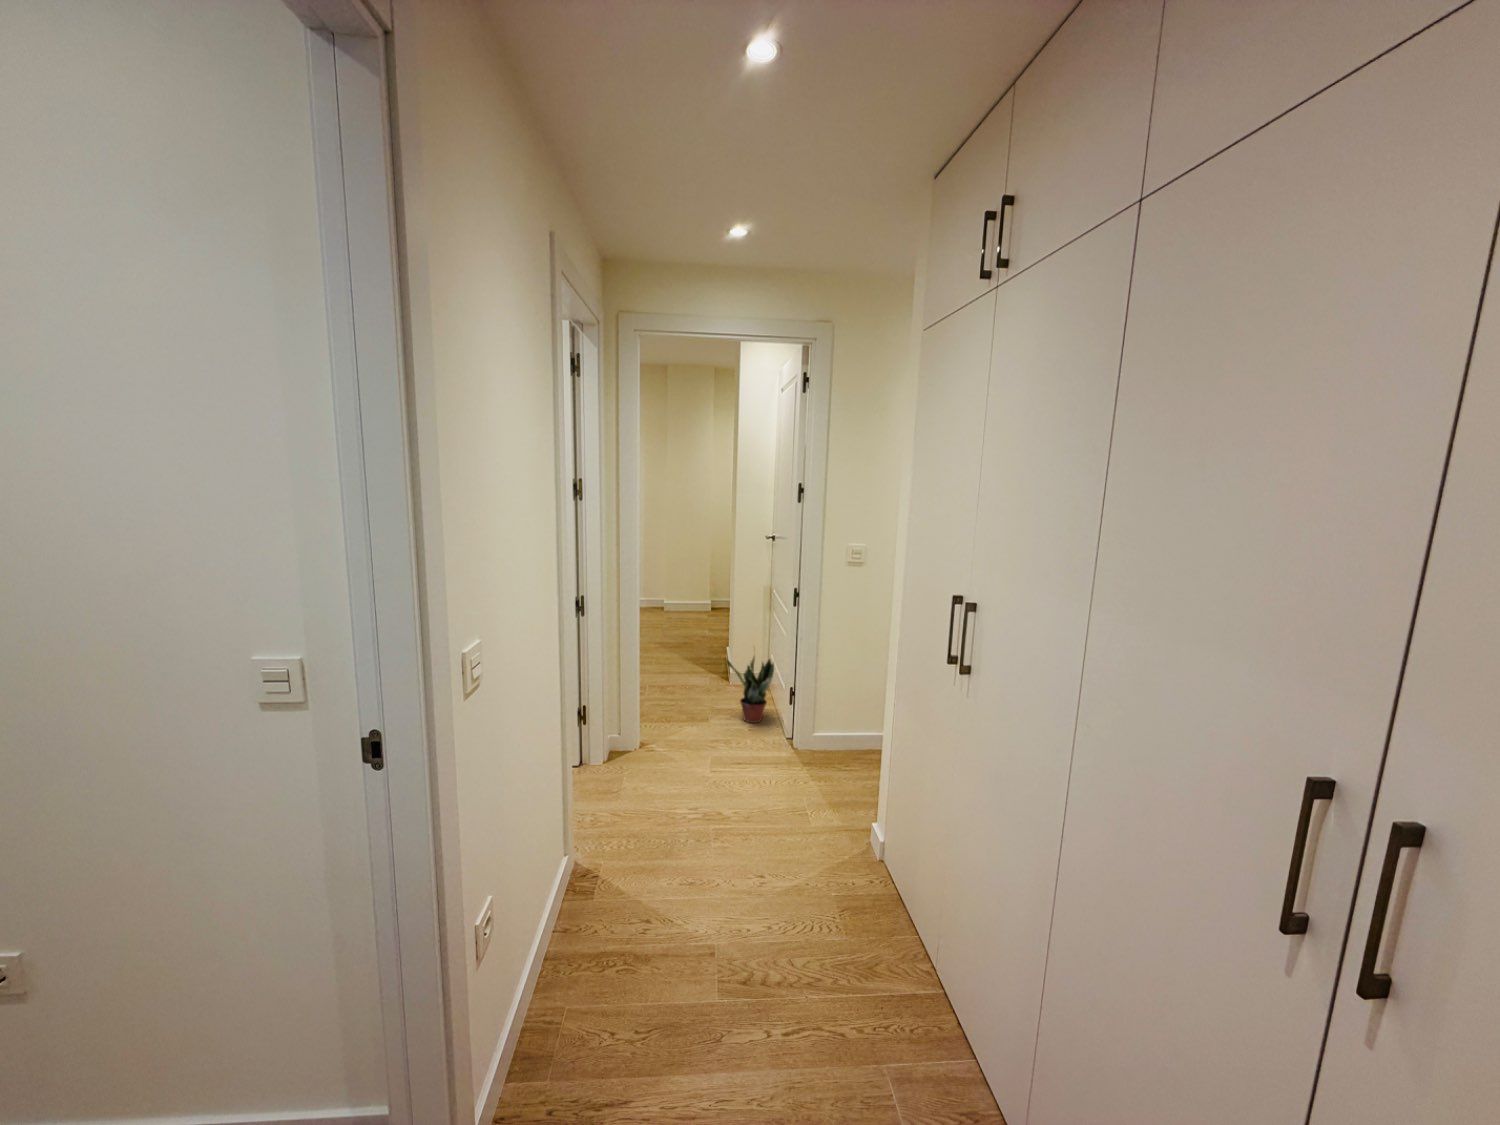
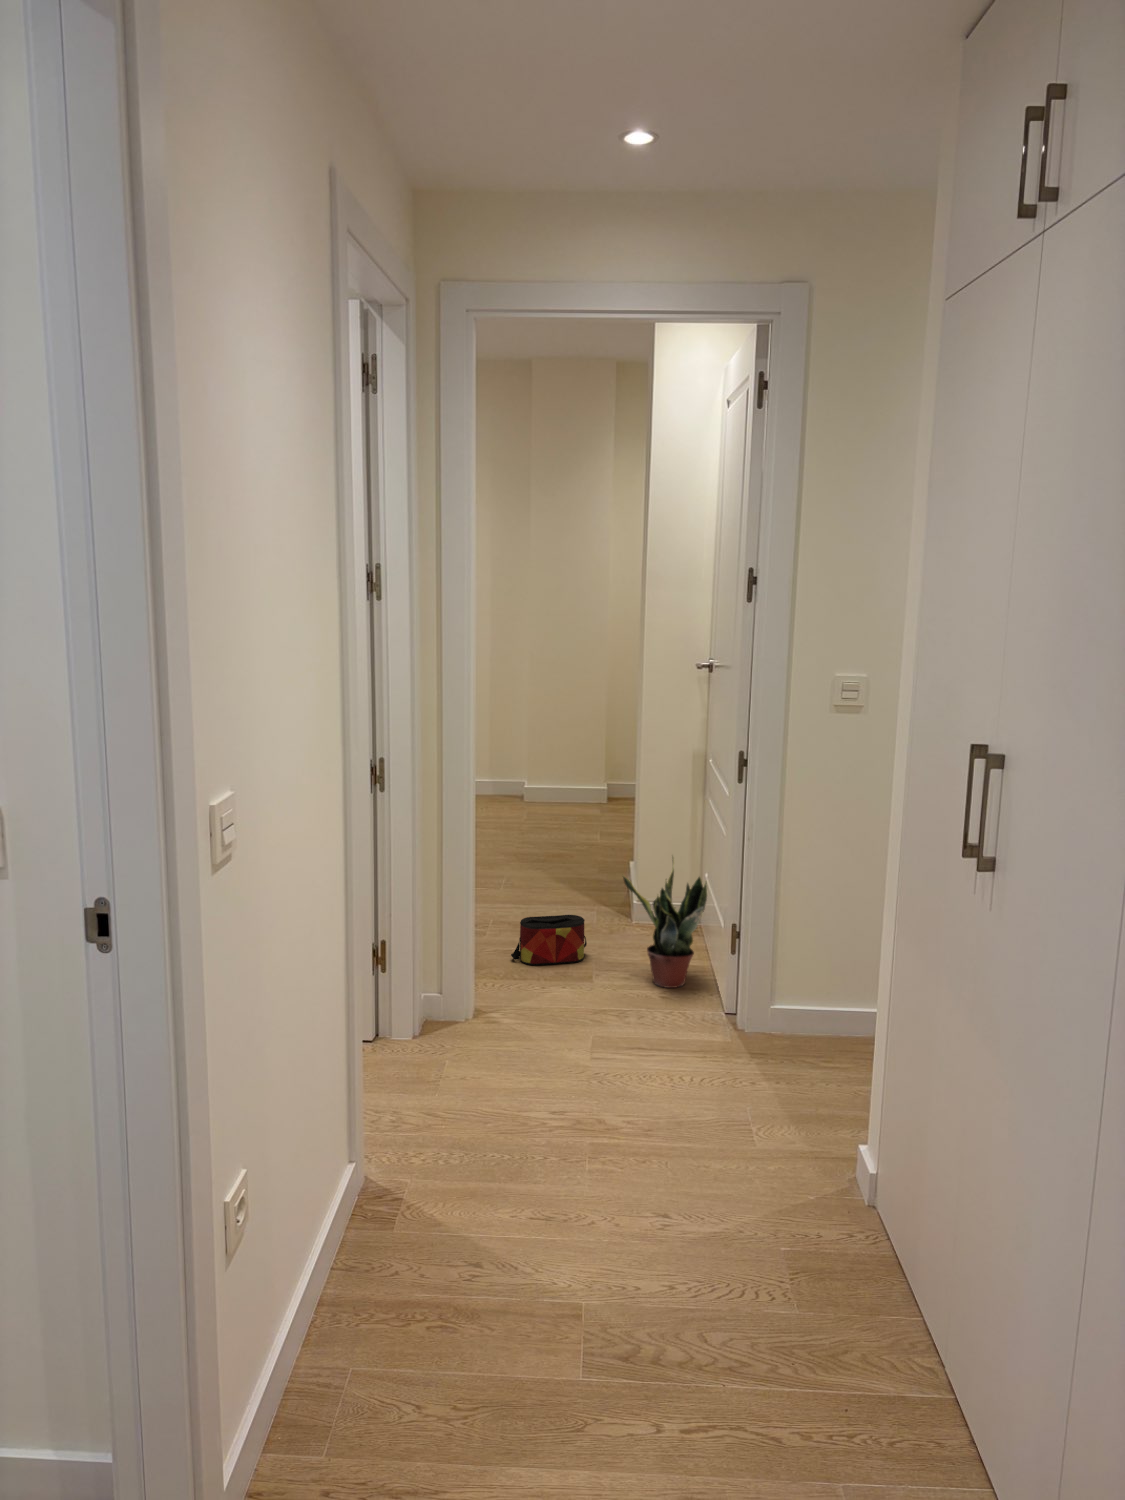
bag: none [661,681,705,712] -> present [511,915,587,965]

